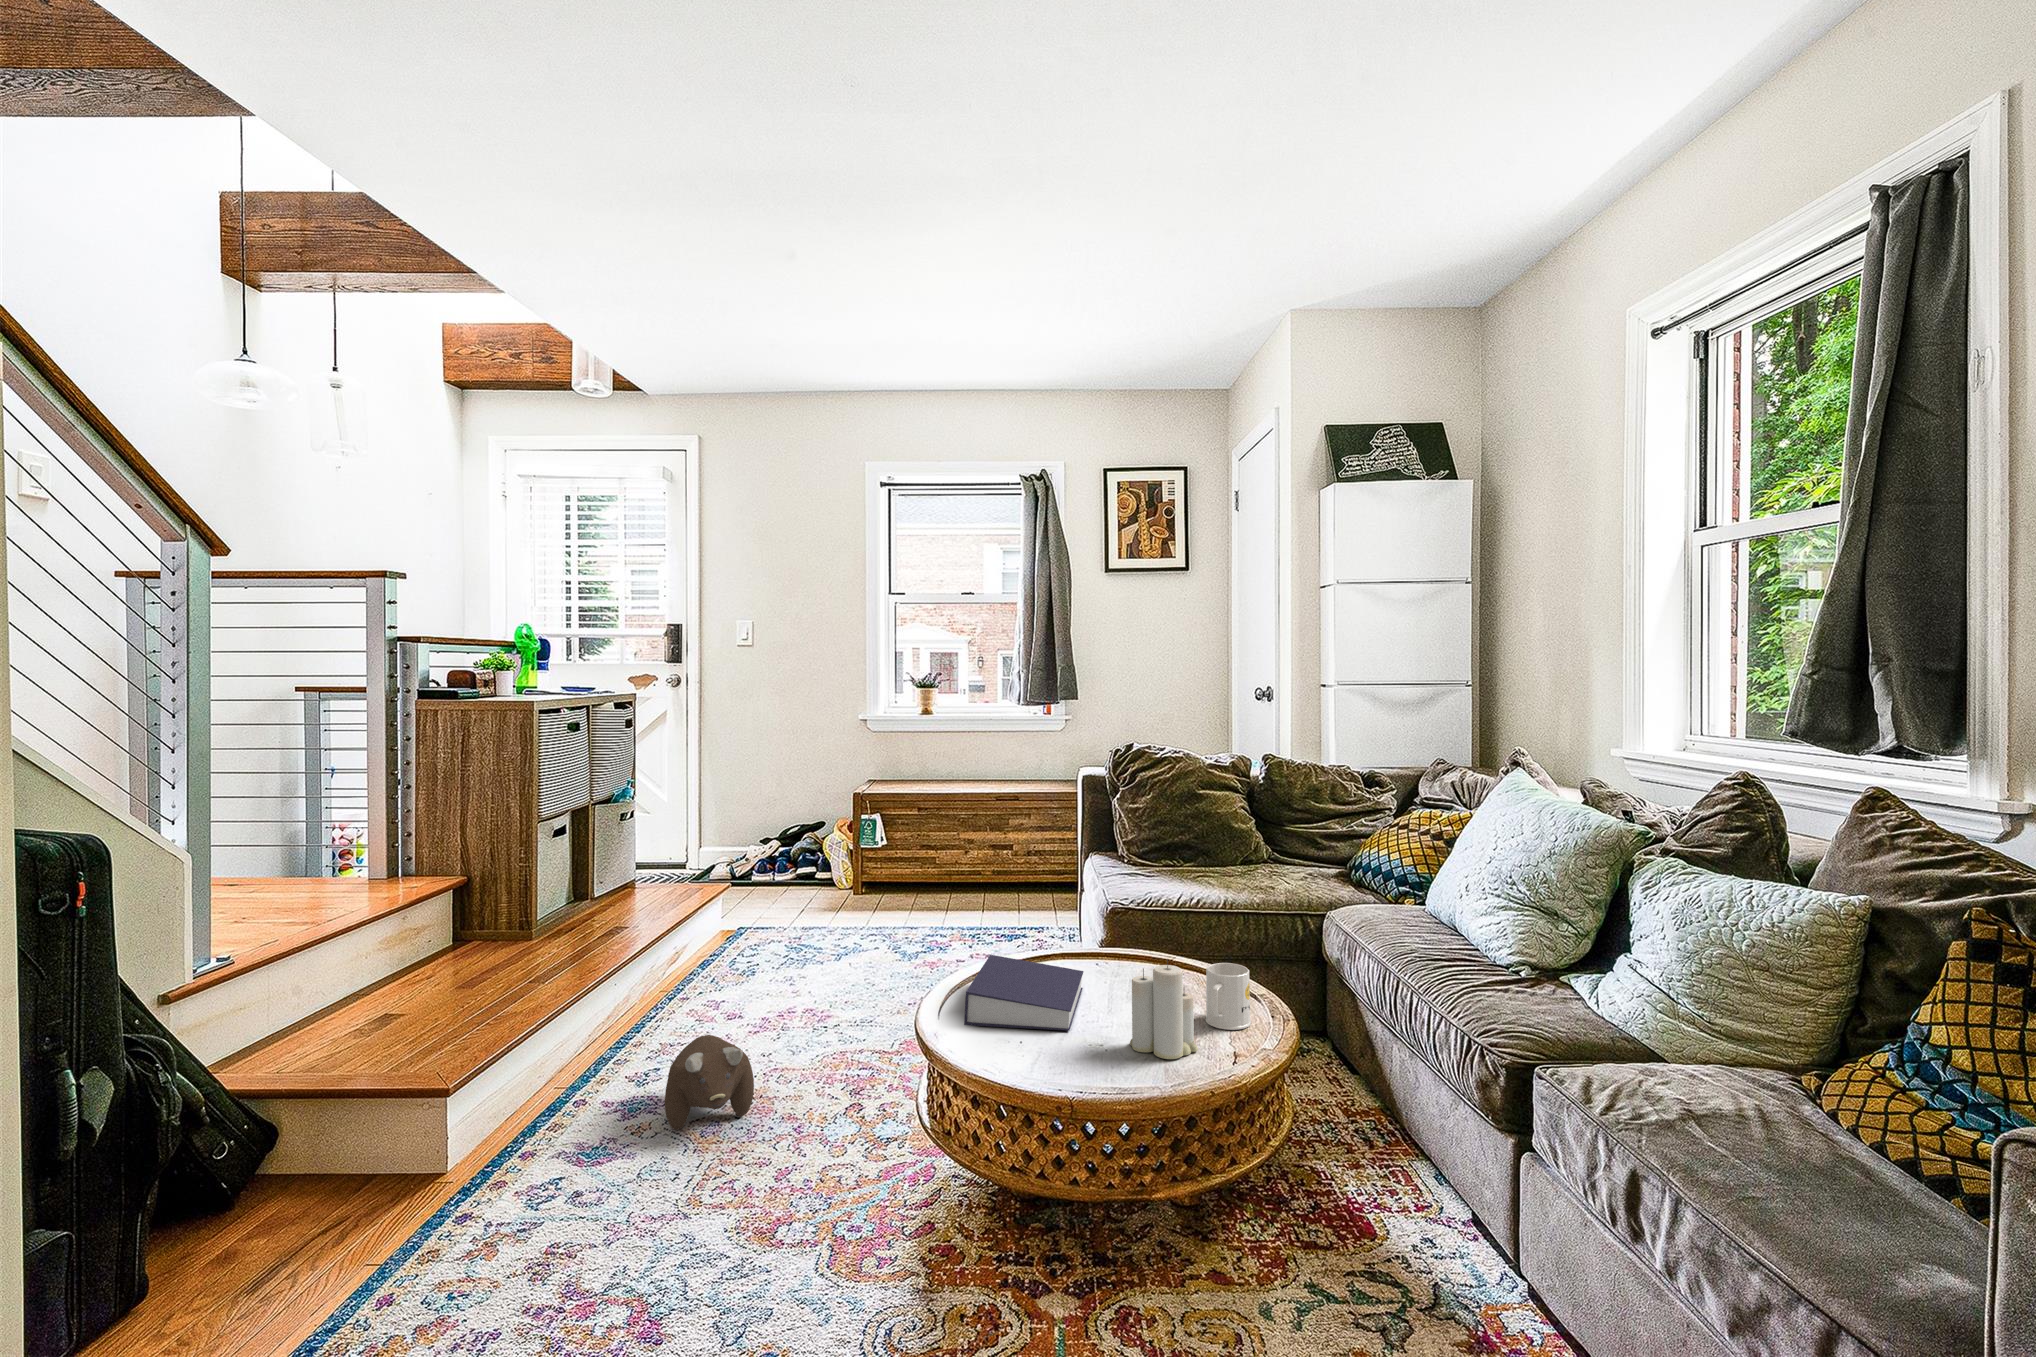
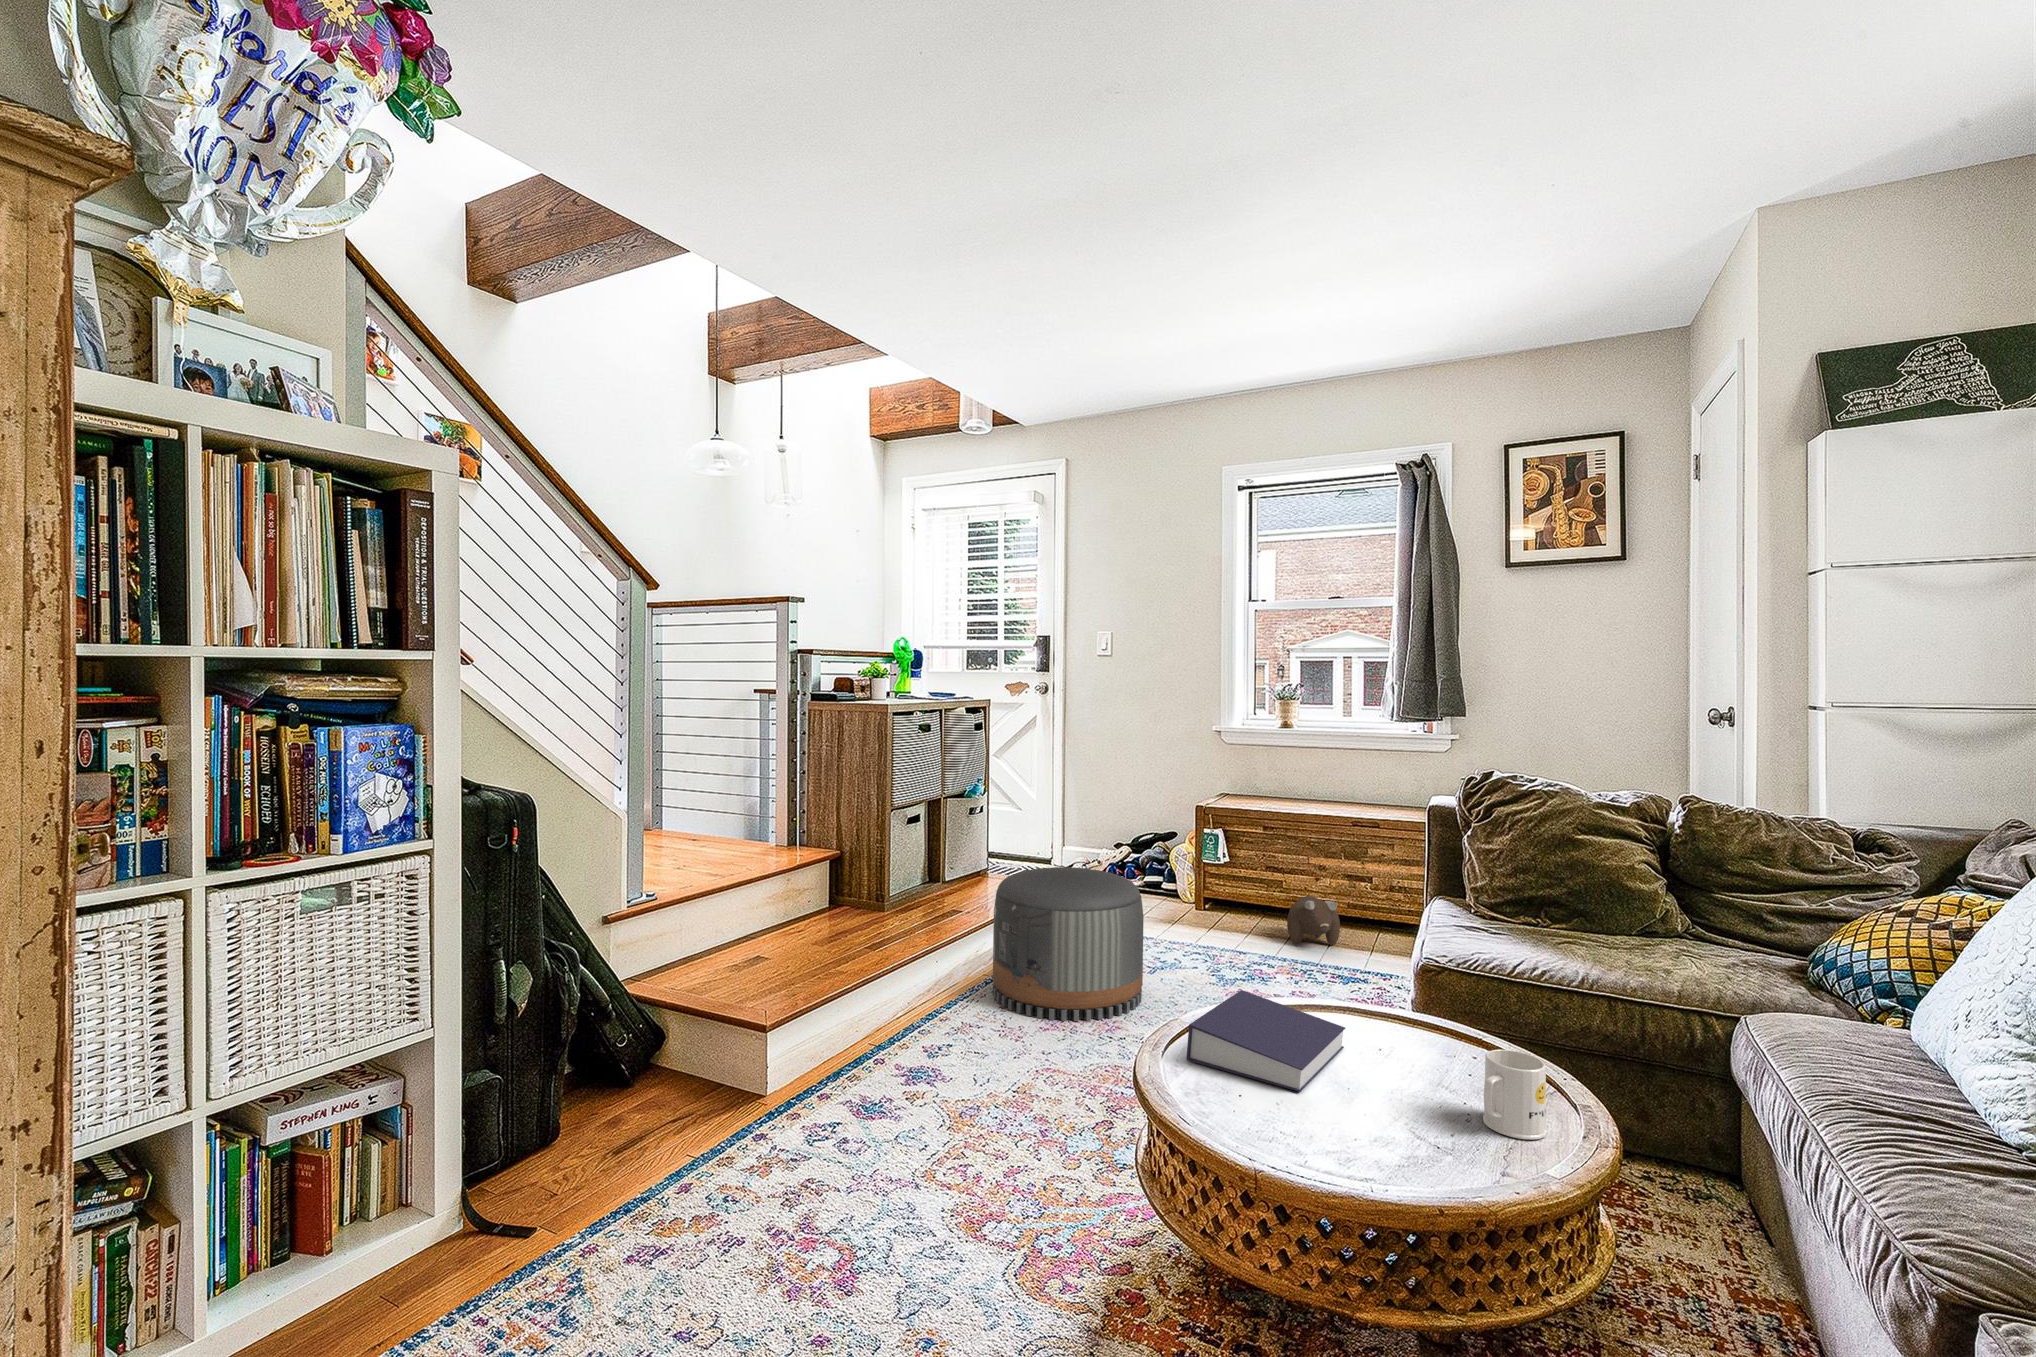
pouf: none [678,866,837,1026] -> present [993,867,1144,1021]
candle: present [1130,959,1198,1059] -> none [1366,1030,1452,1155]
plush toy: present [665,1035,754,1130] -> present [1287,896,1340,945]

